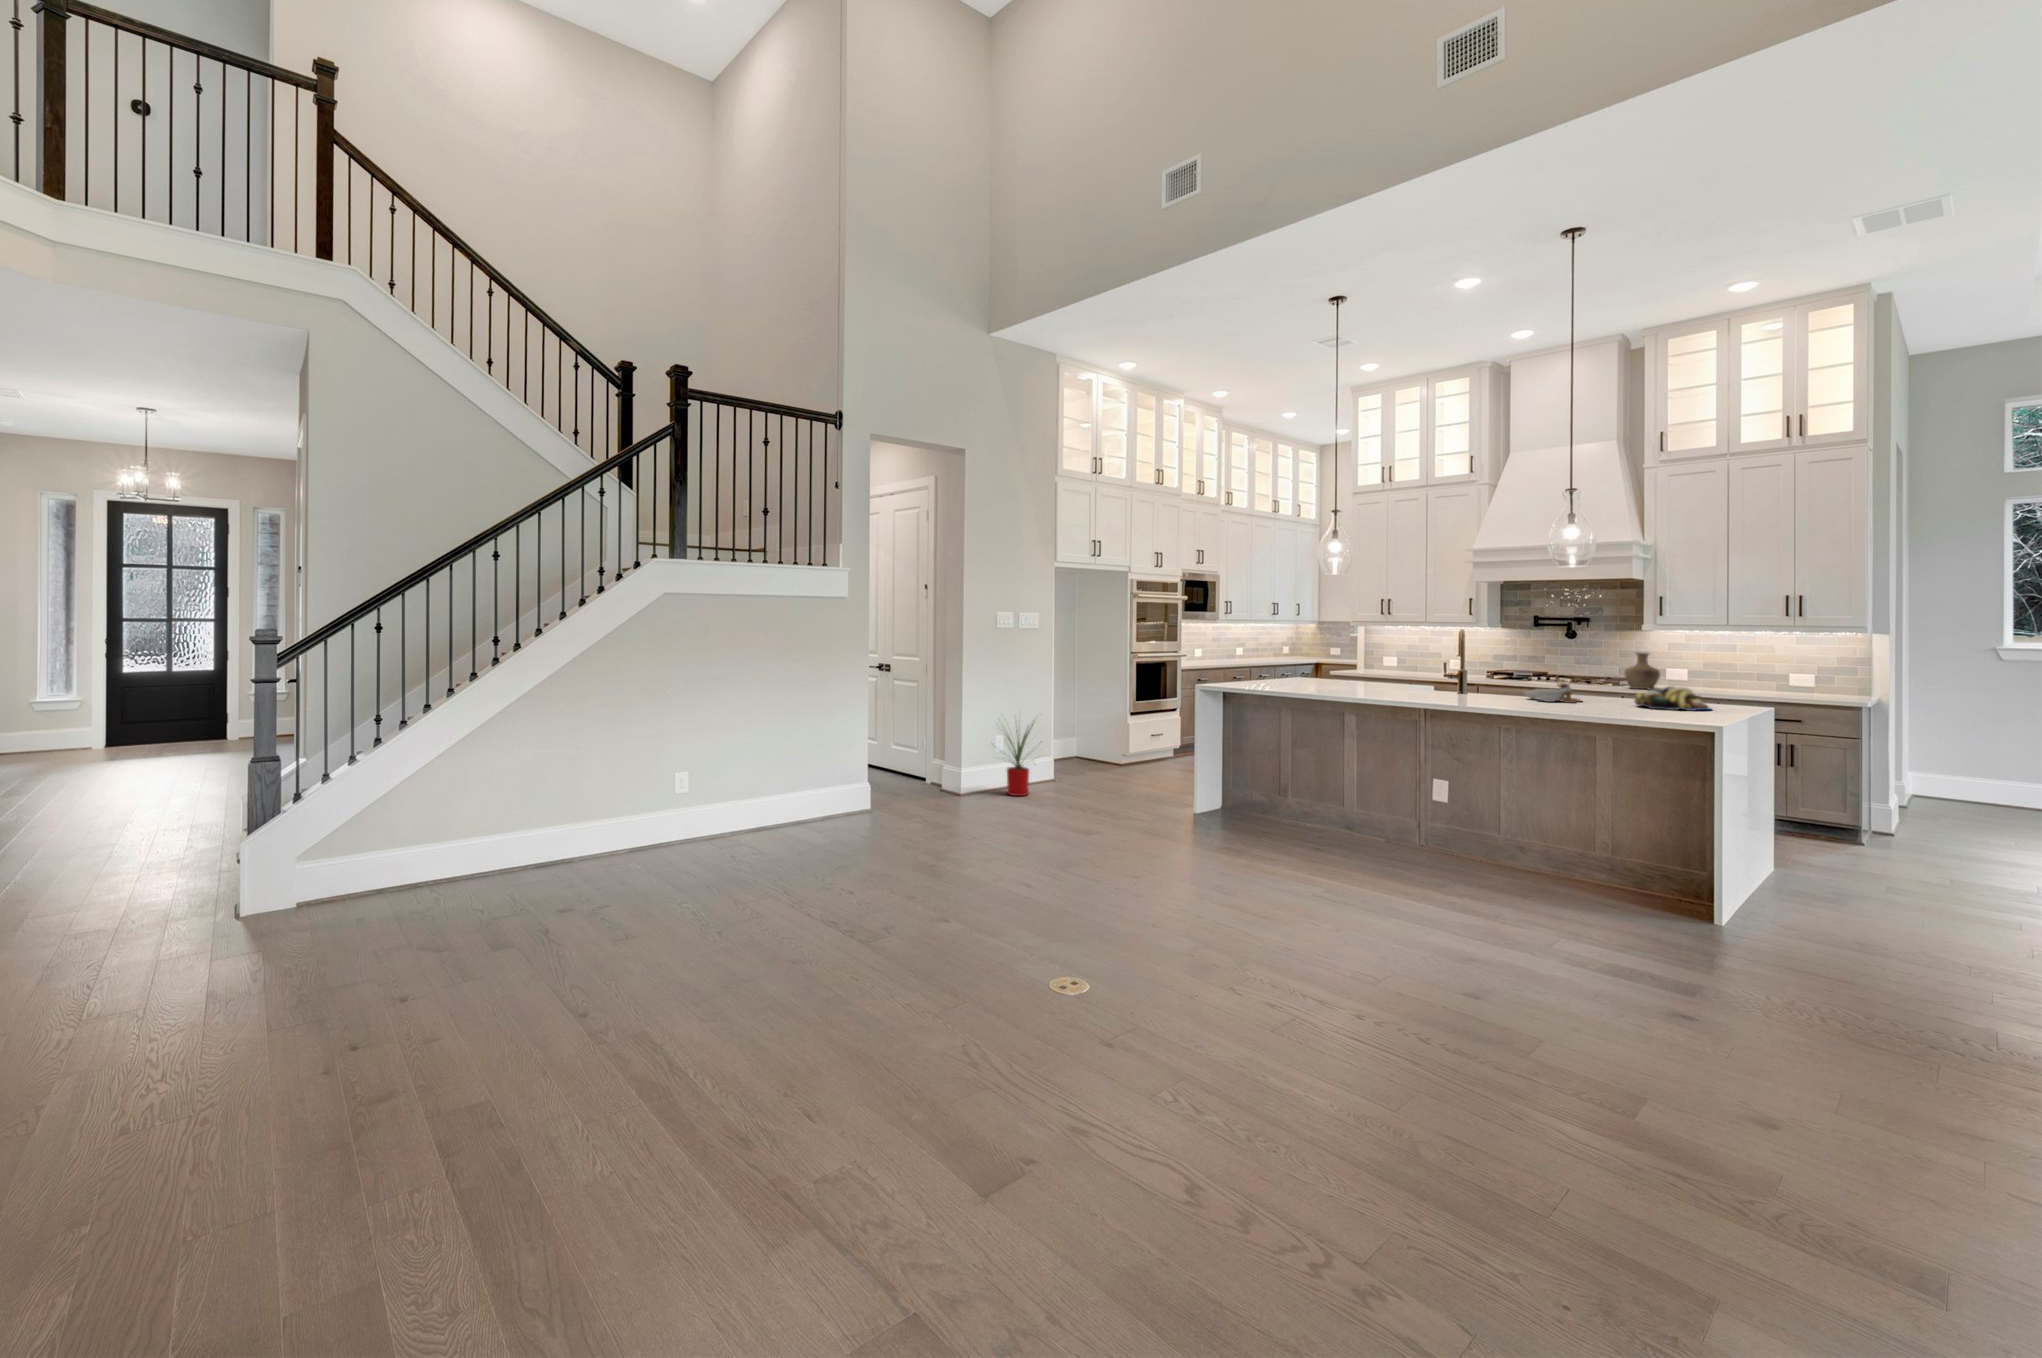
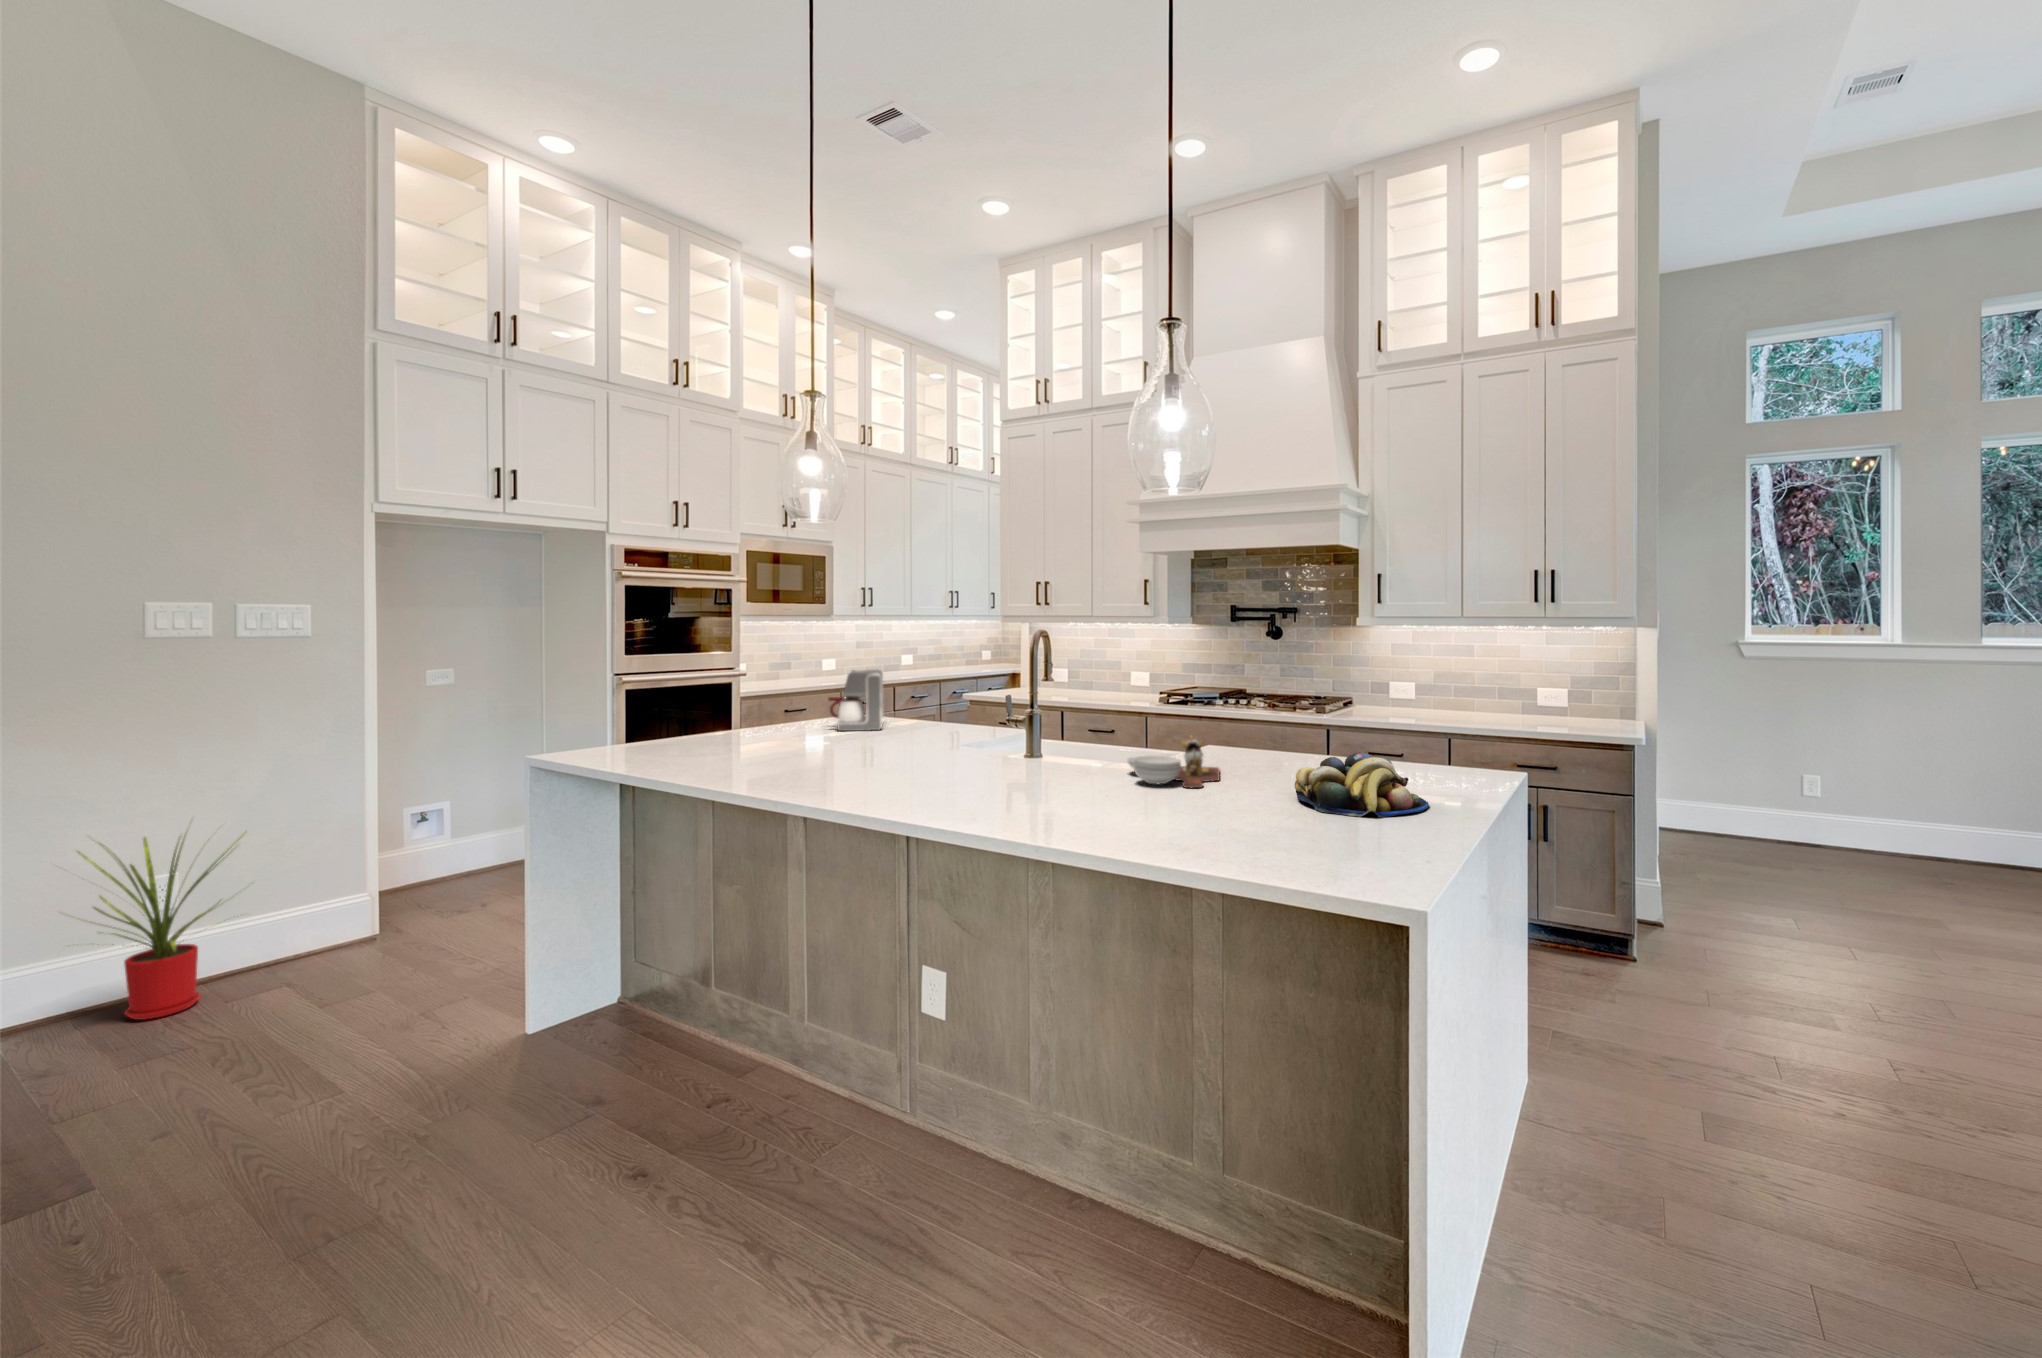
coffee maker: none [1289,651,1328,685] -> present [828,670,883,731]
vase: present [1625,652,1660,689] -> none [1332,662,1378,720]

